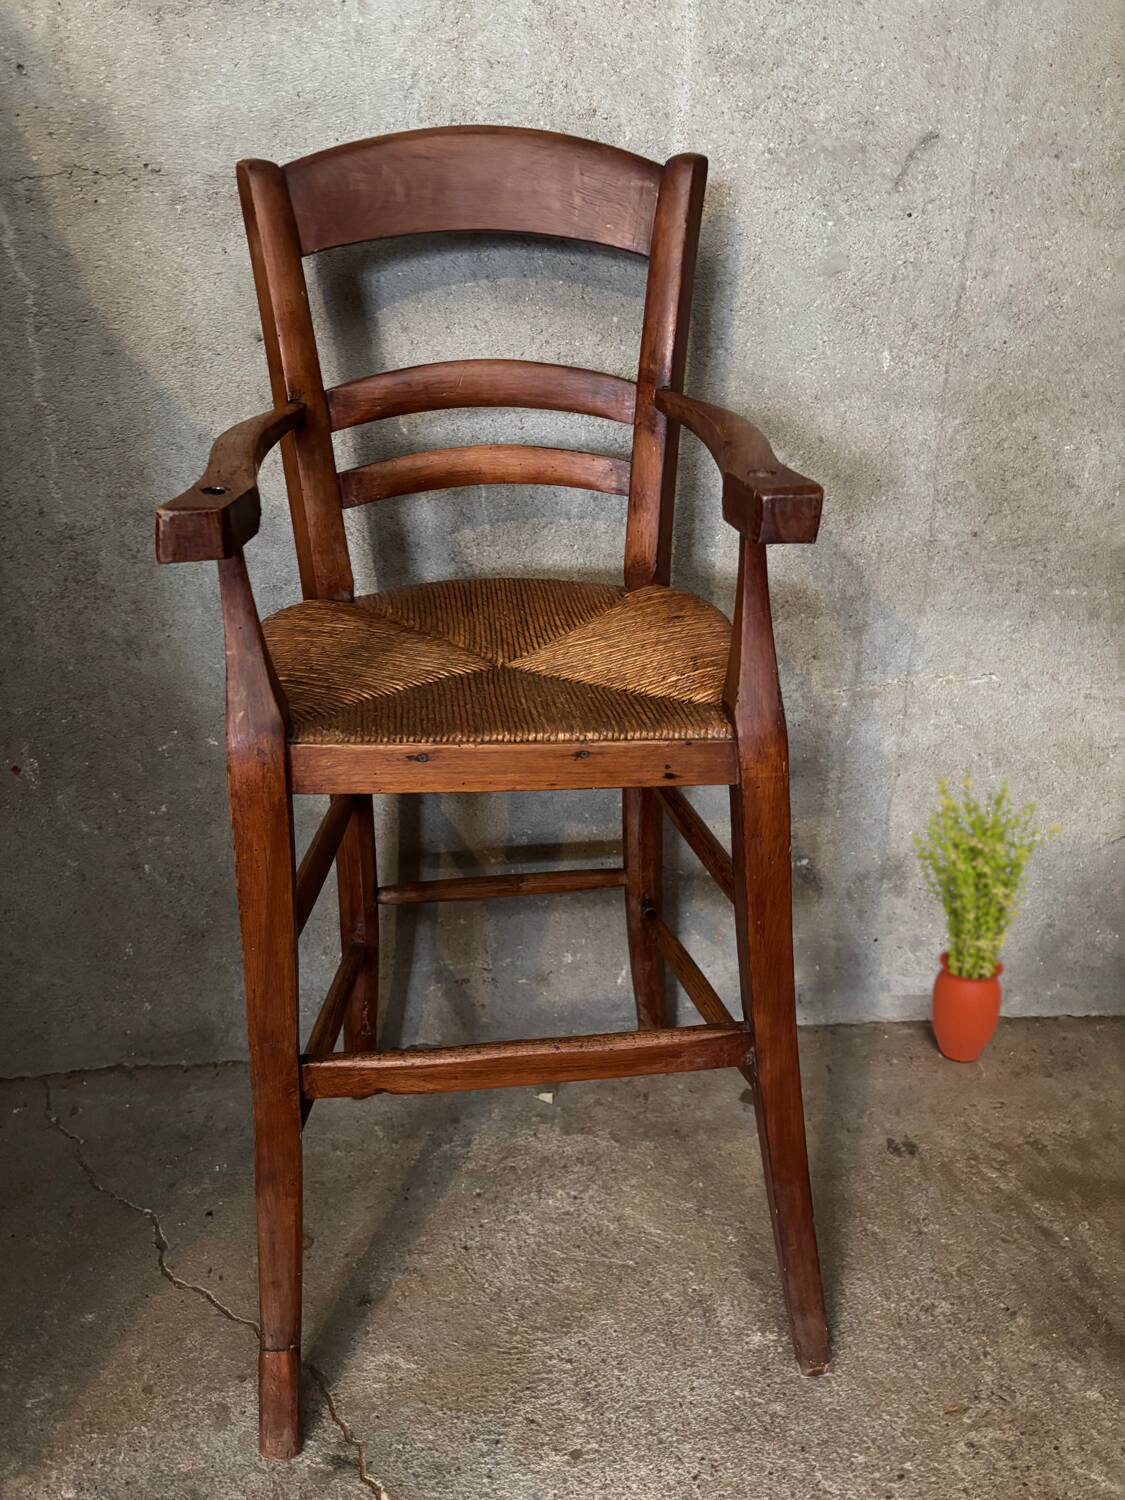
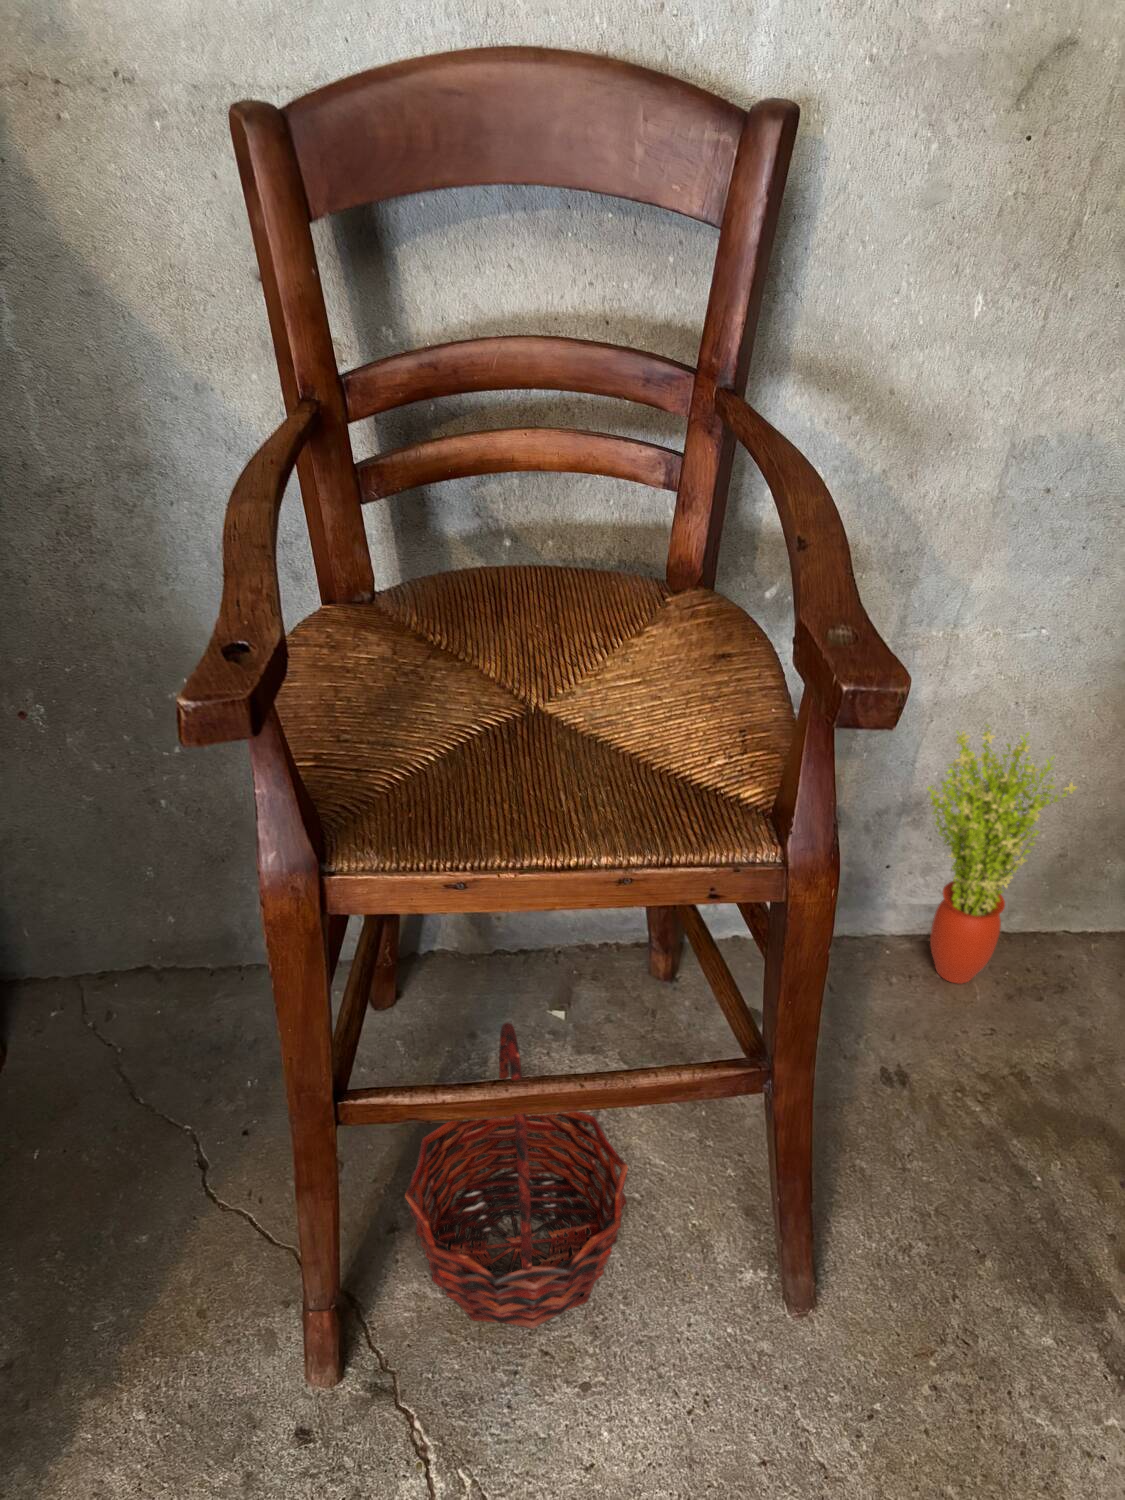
basket: none [376,1034,619,1395] -> present [405,1023,628,1329]

